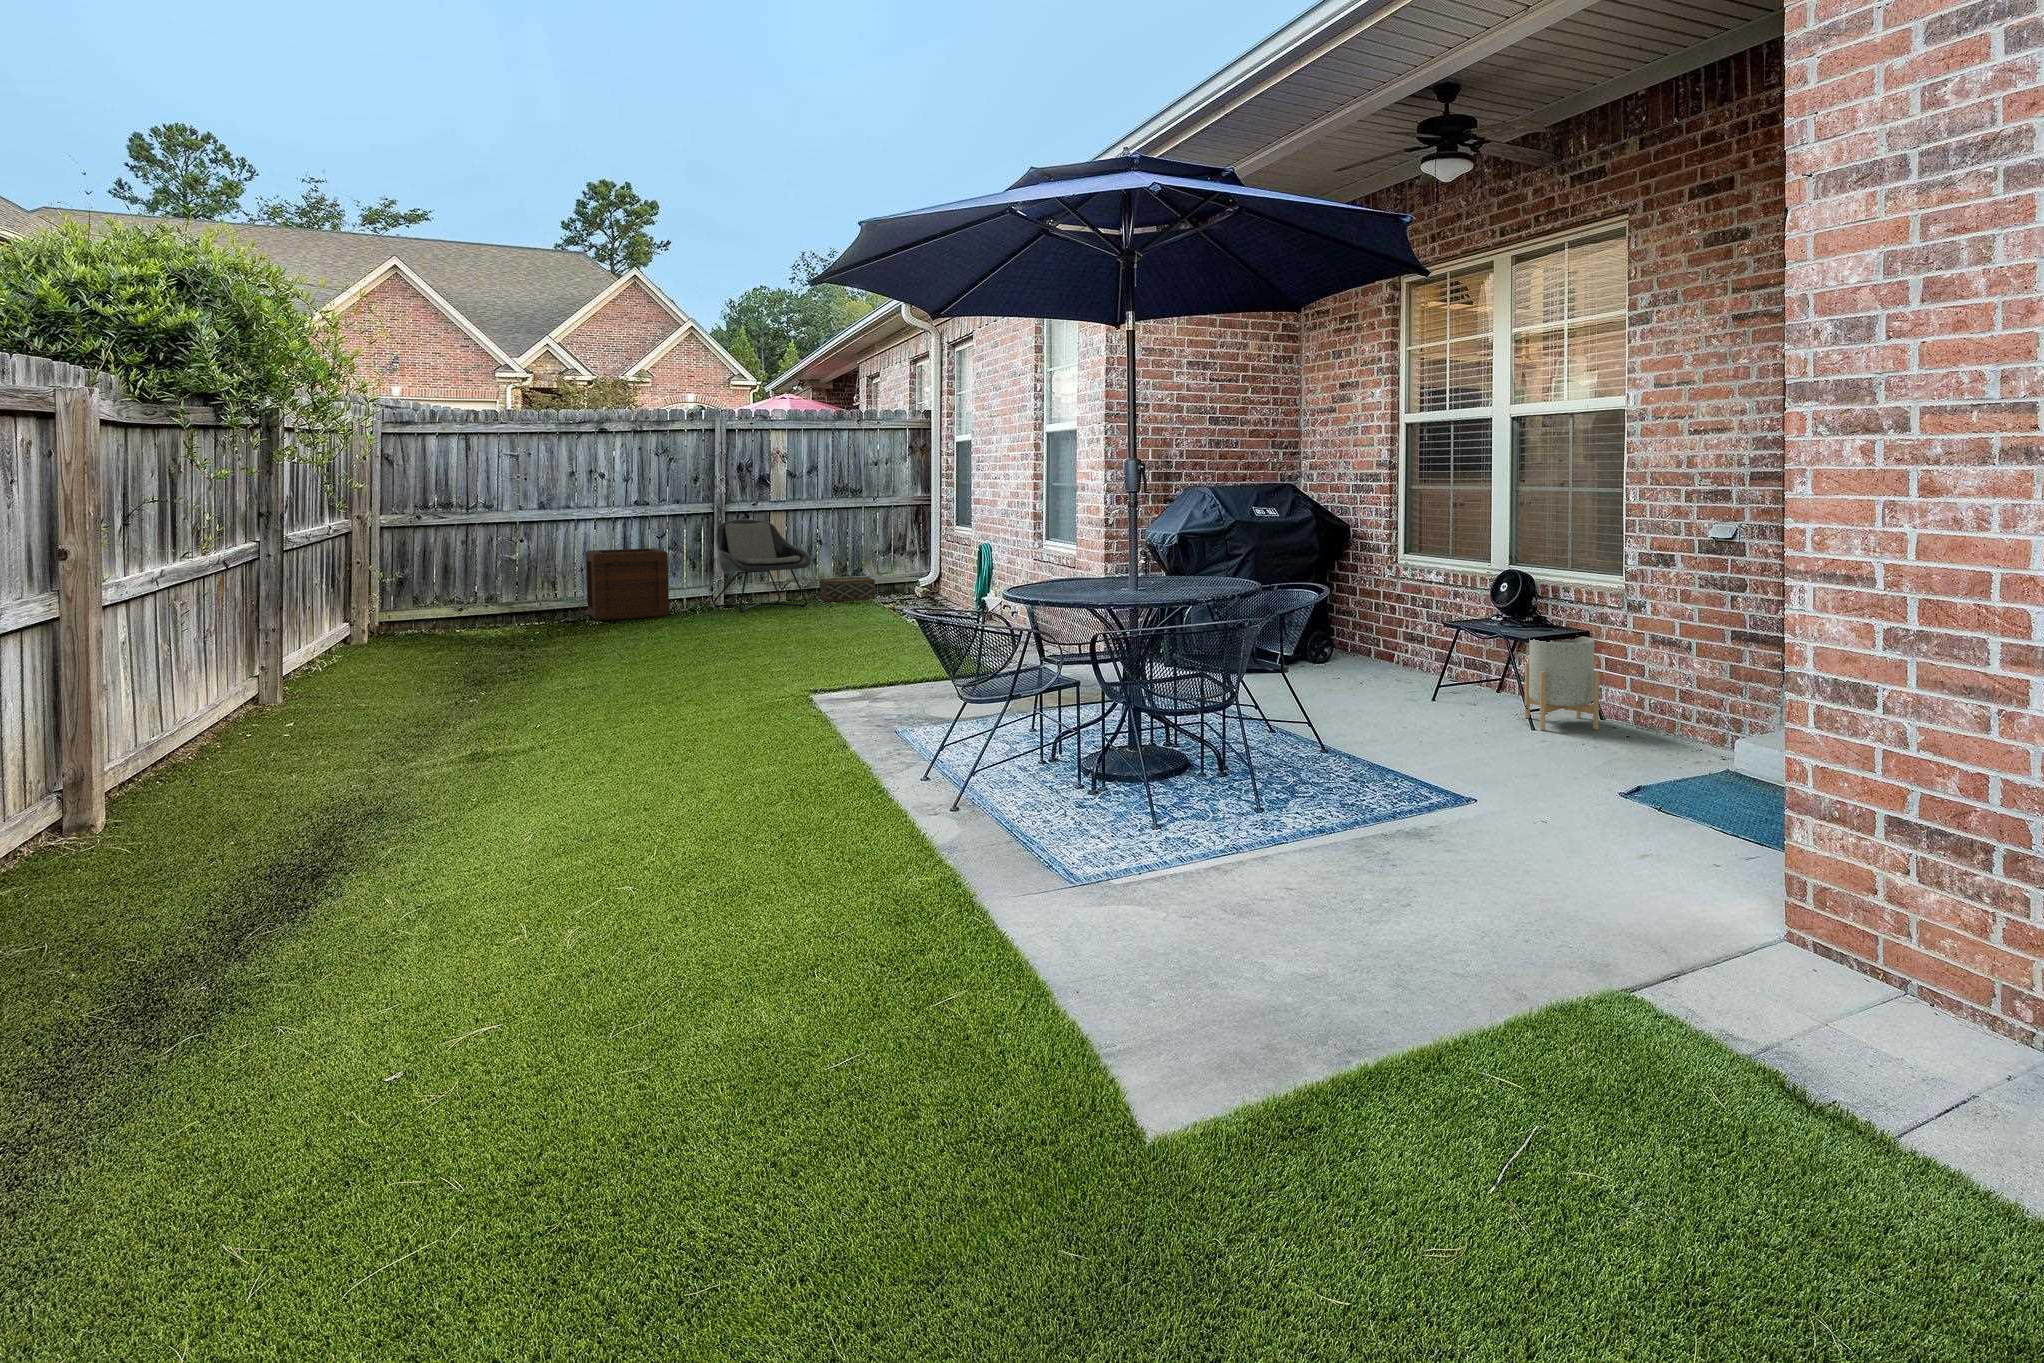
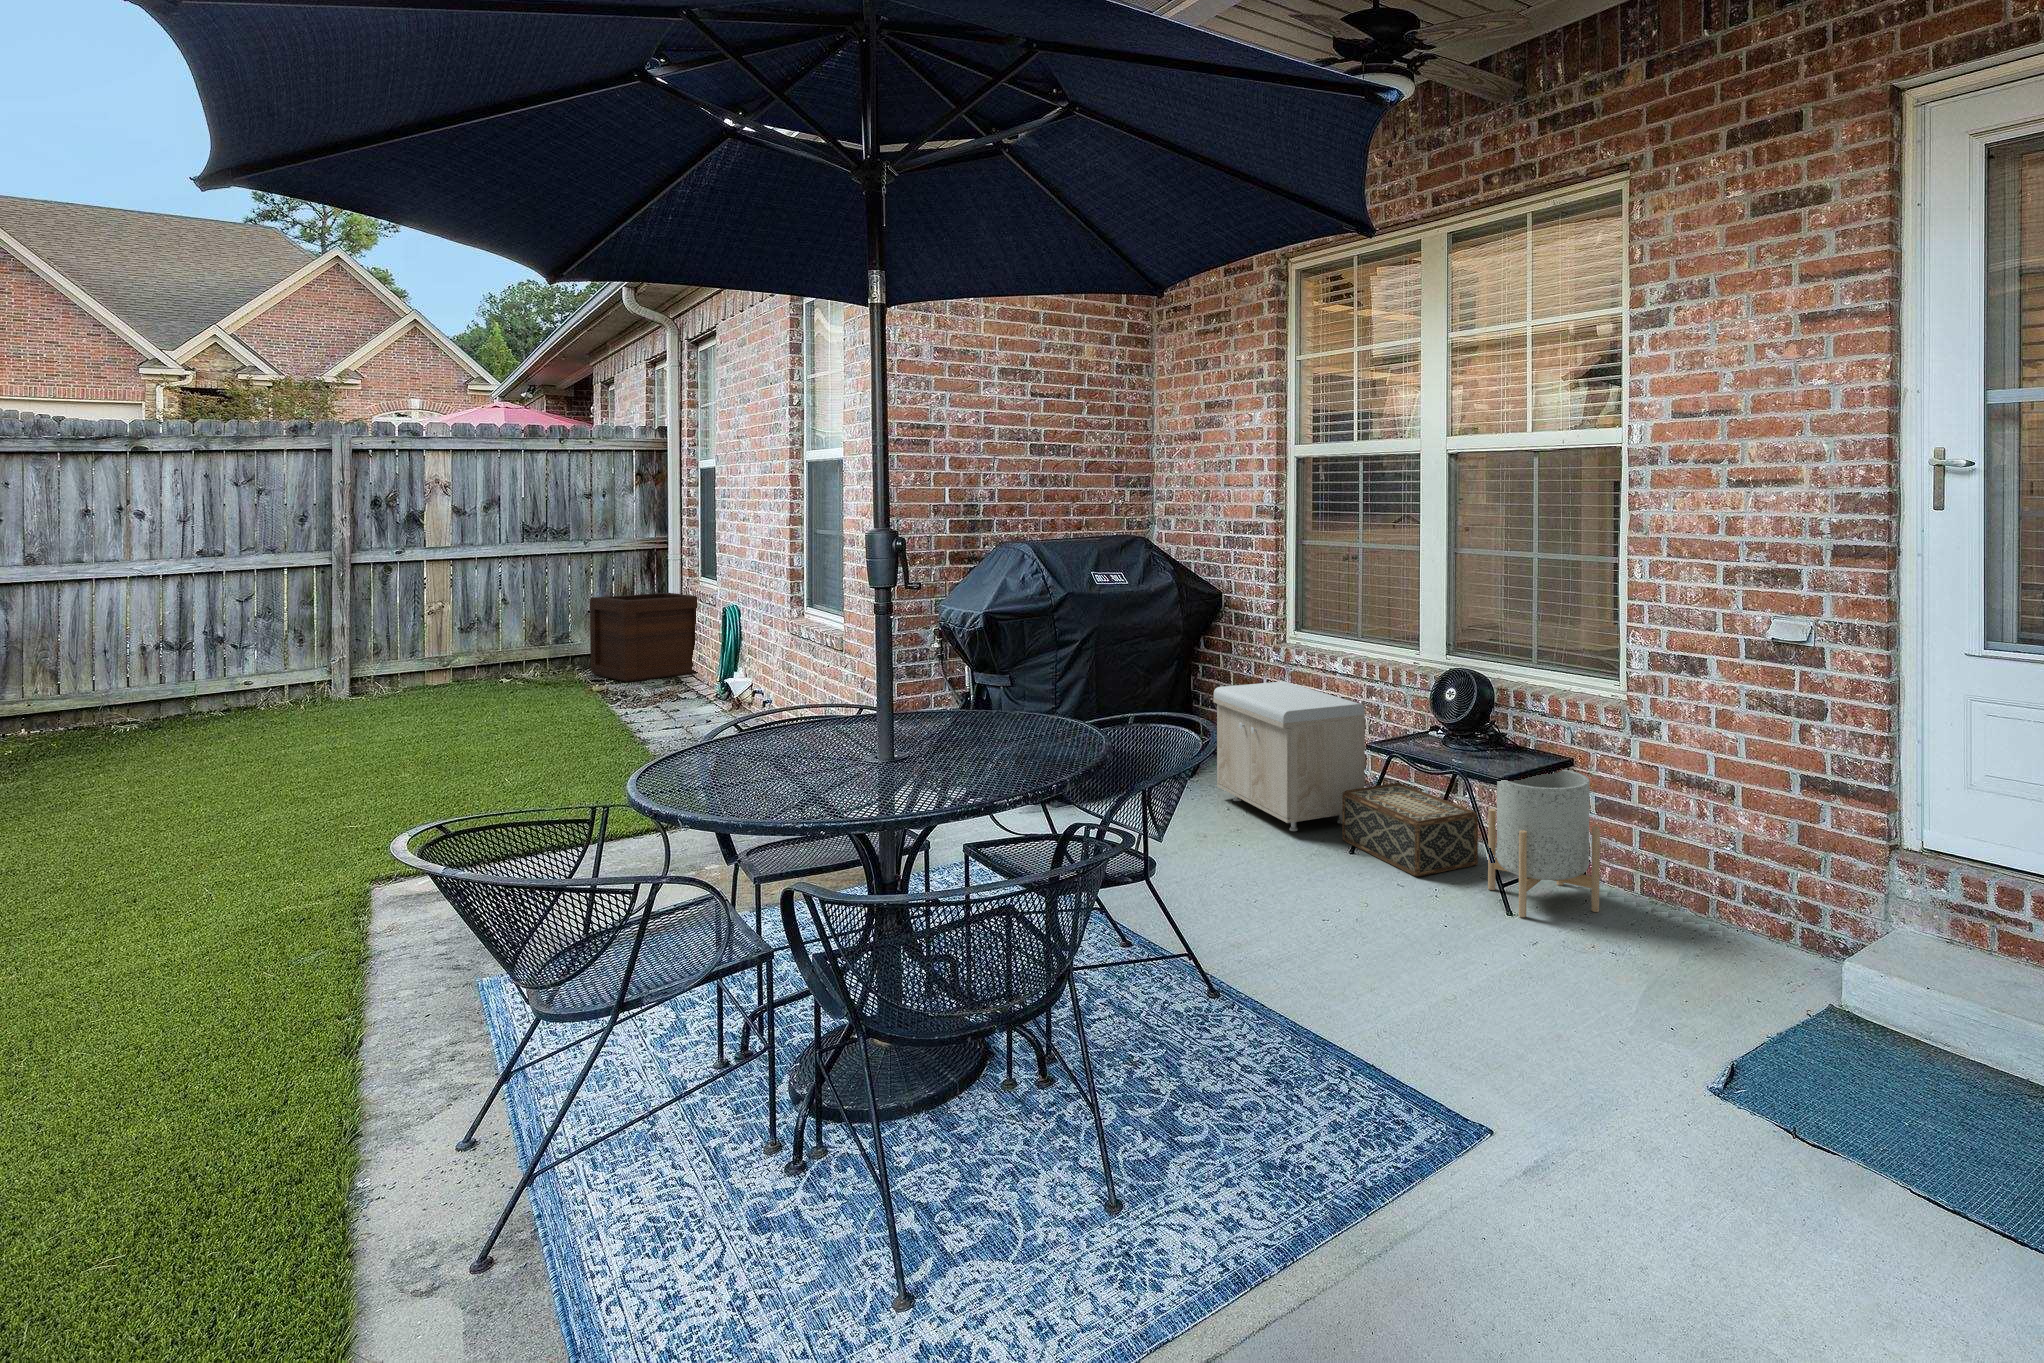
lounge chair: present [713,519,811,613] -> none [329,572,482,706]
wooden crate: present [586,548,669,621] -> present [590,593,698,682]
woven basket: present [820,578,875,601] -> present [1342,783,1478,876]
storage bench: none [1341,589,1449,688] -> present [1213,681,1365,831]

